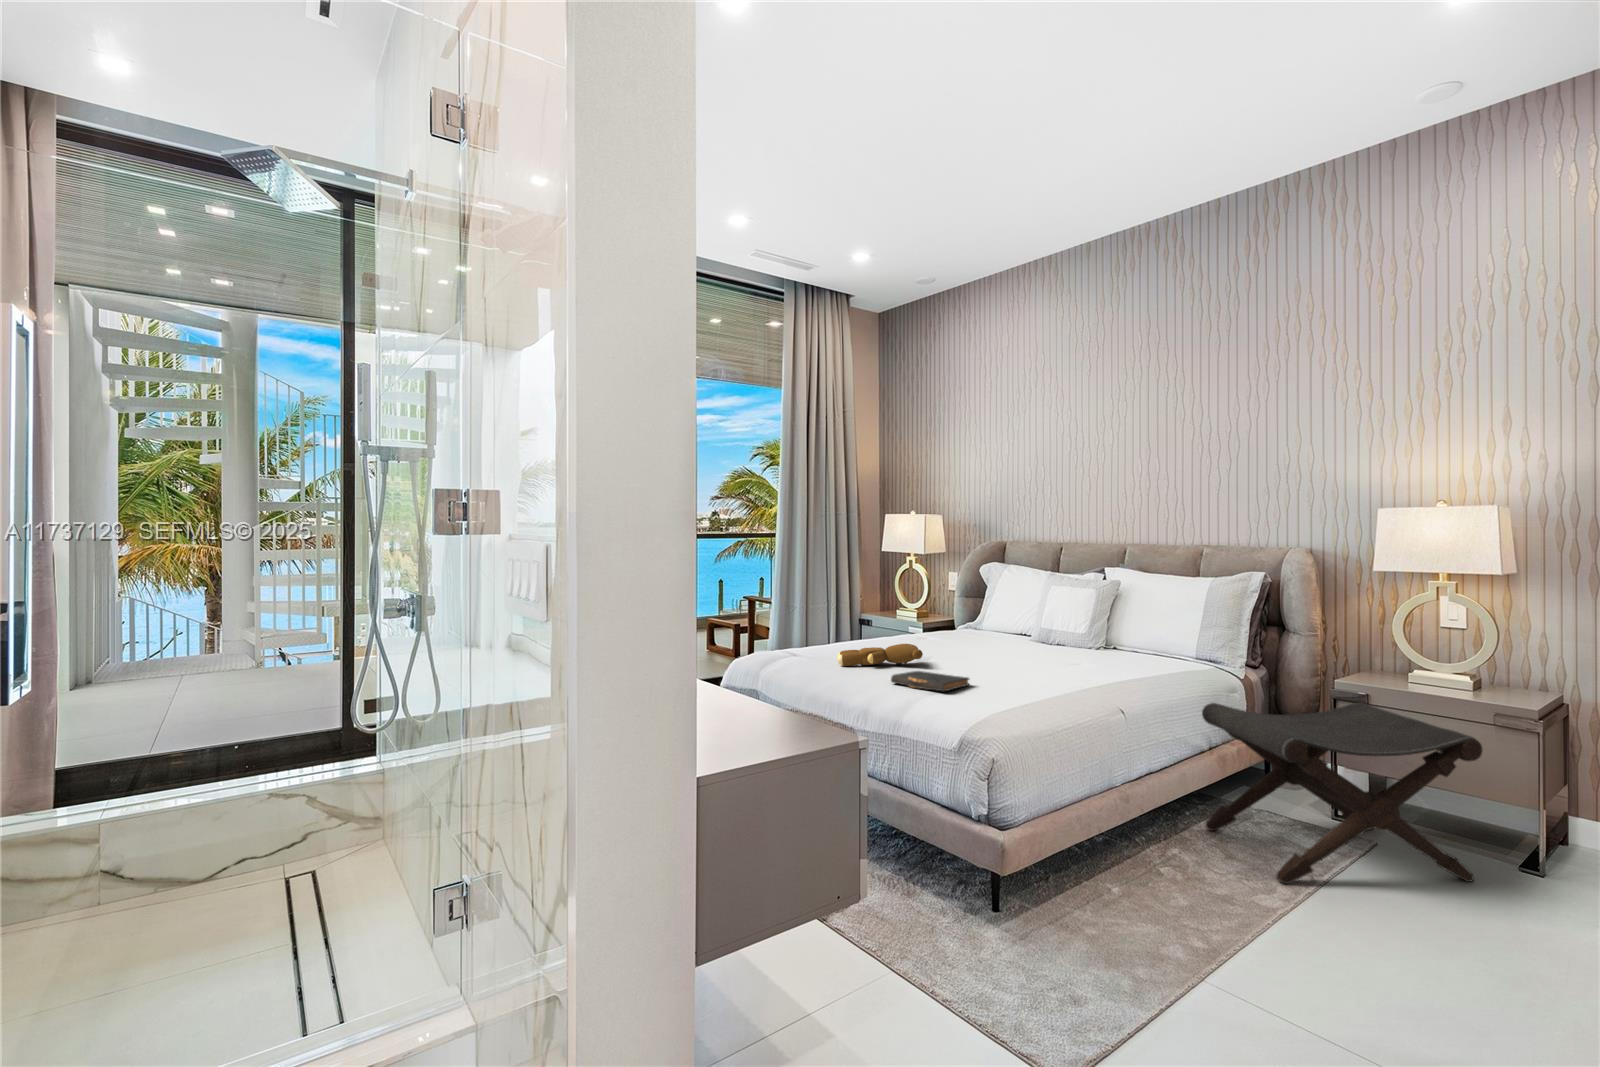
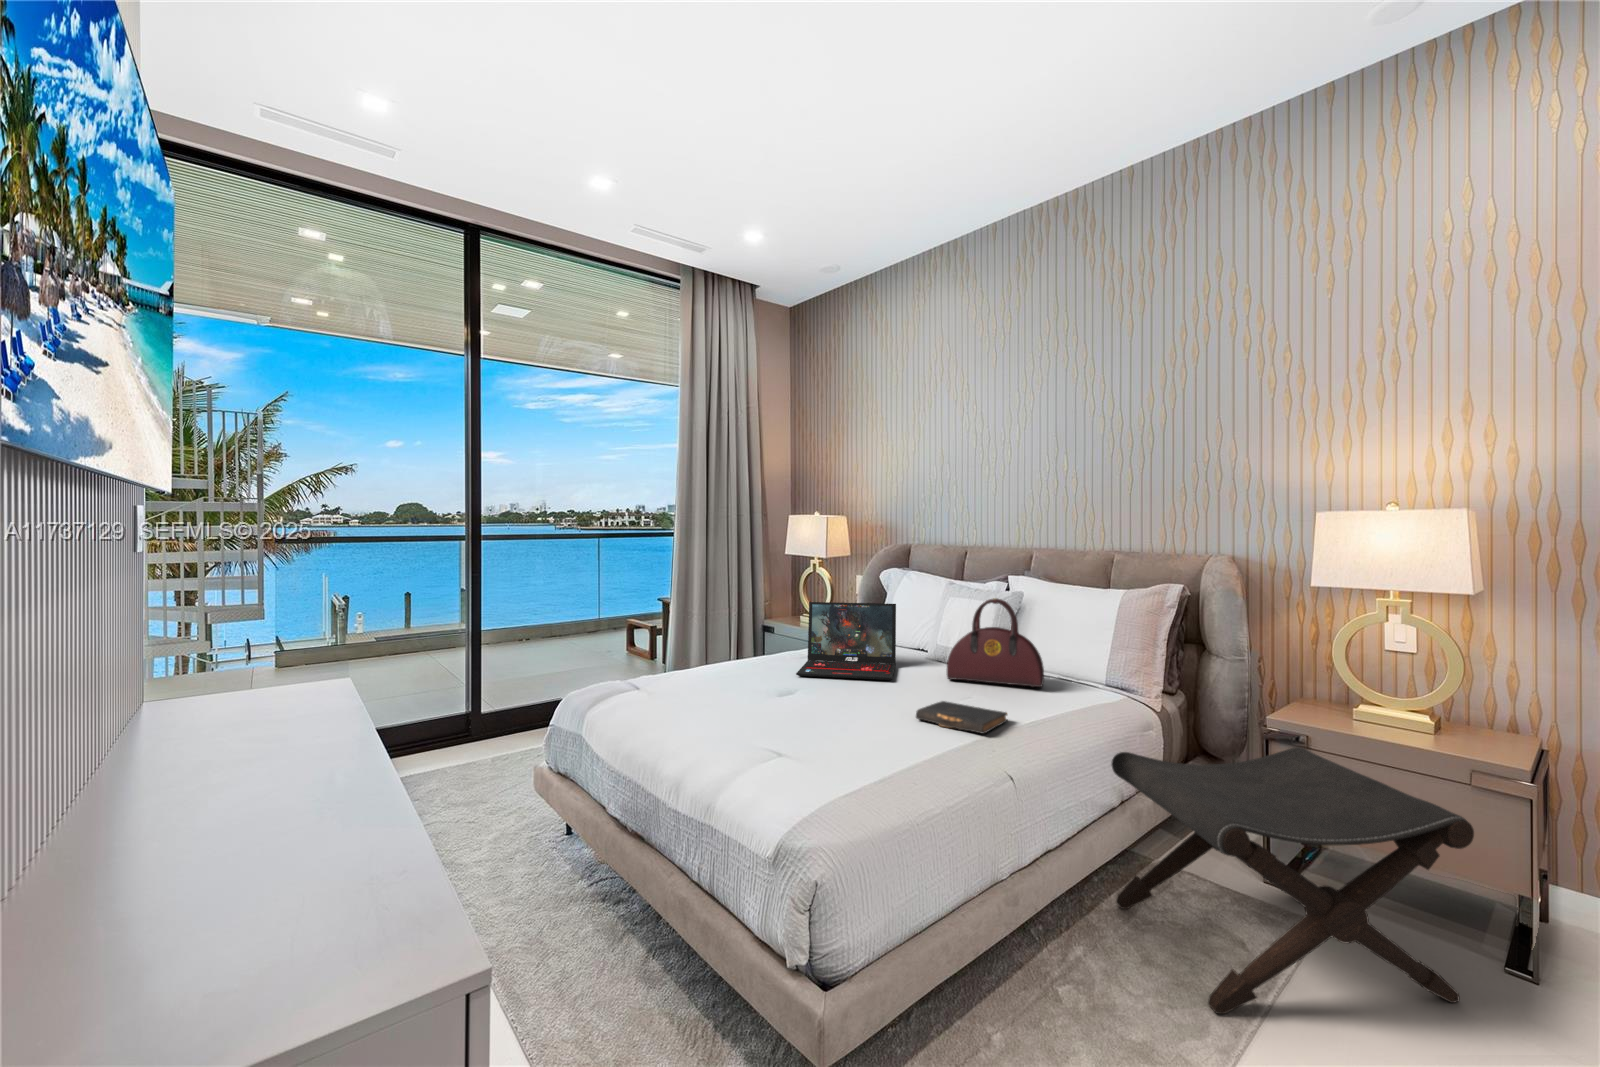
handbag: none [1057,582,1143,659] -> present [947,598,1044,687]
laptop: none [923,588,1009,653] -> present [796,602,896,680]
teddy bear: present [837,644,923,666] -> none [679,677,780,706]
book: present [891,671,969,691] -> present [916,701,1008,733]

